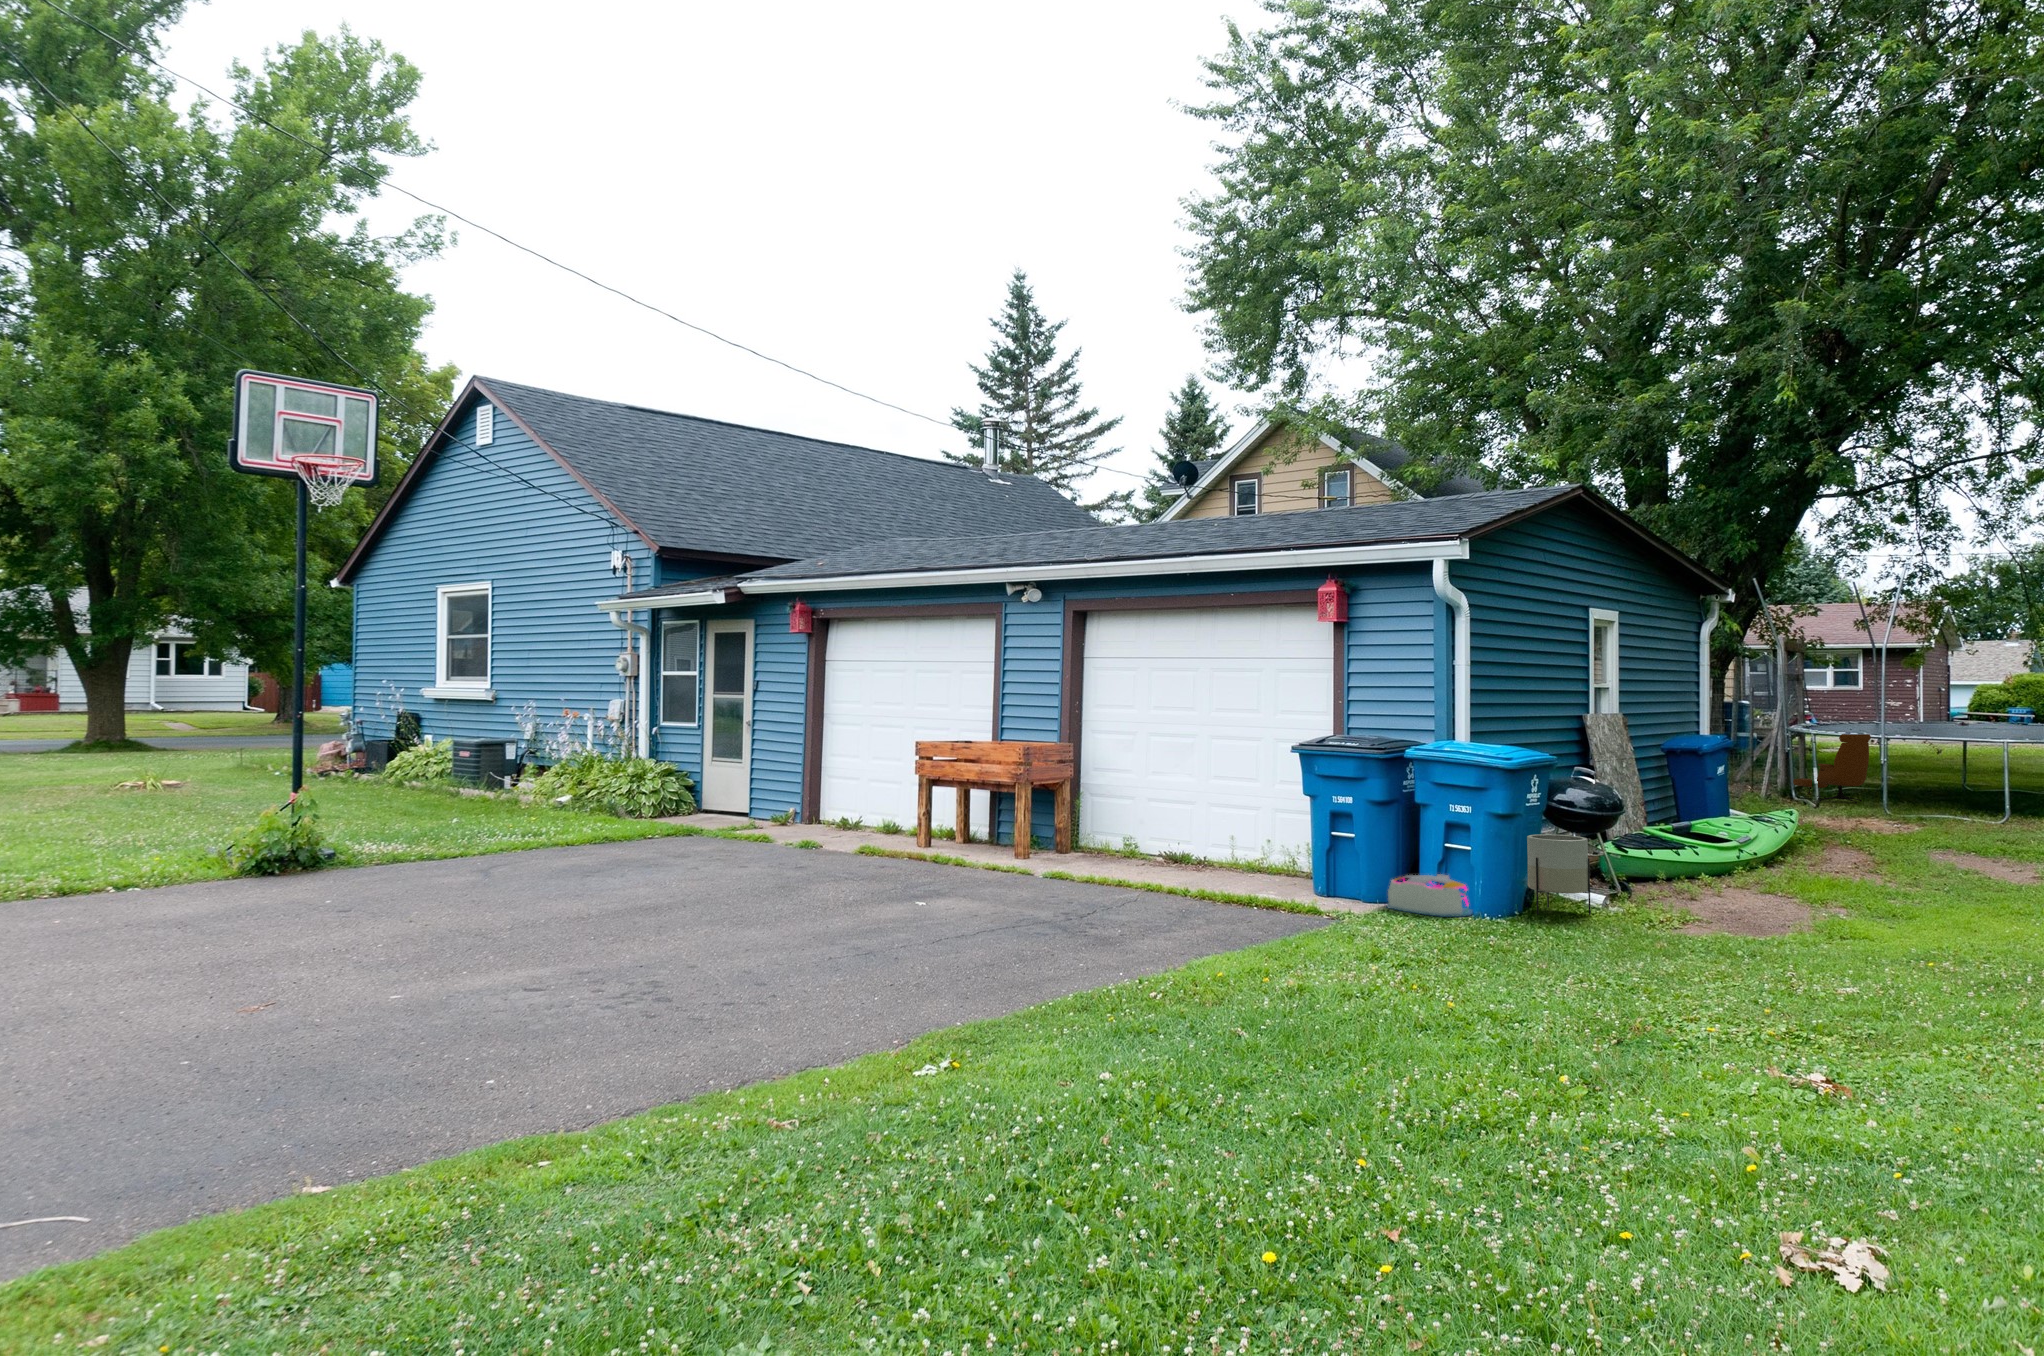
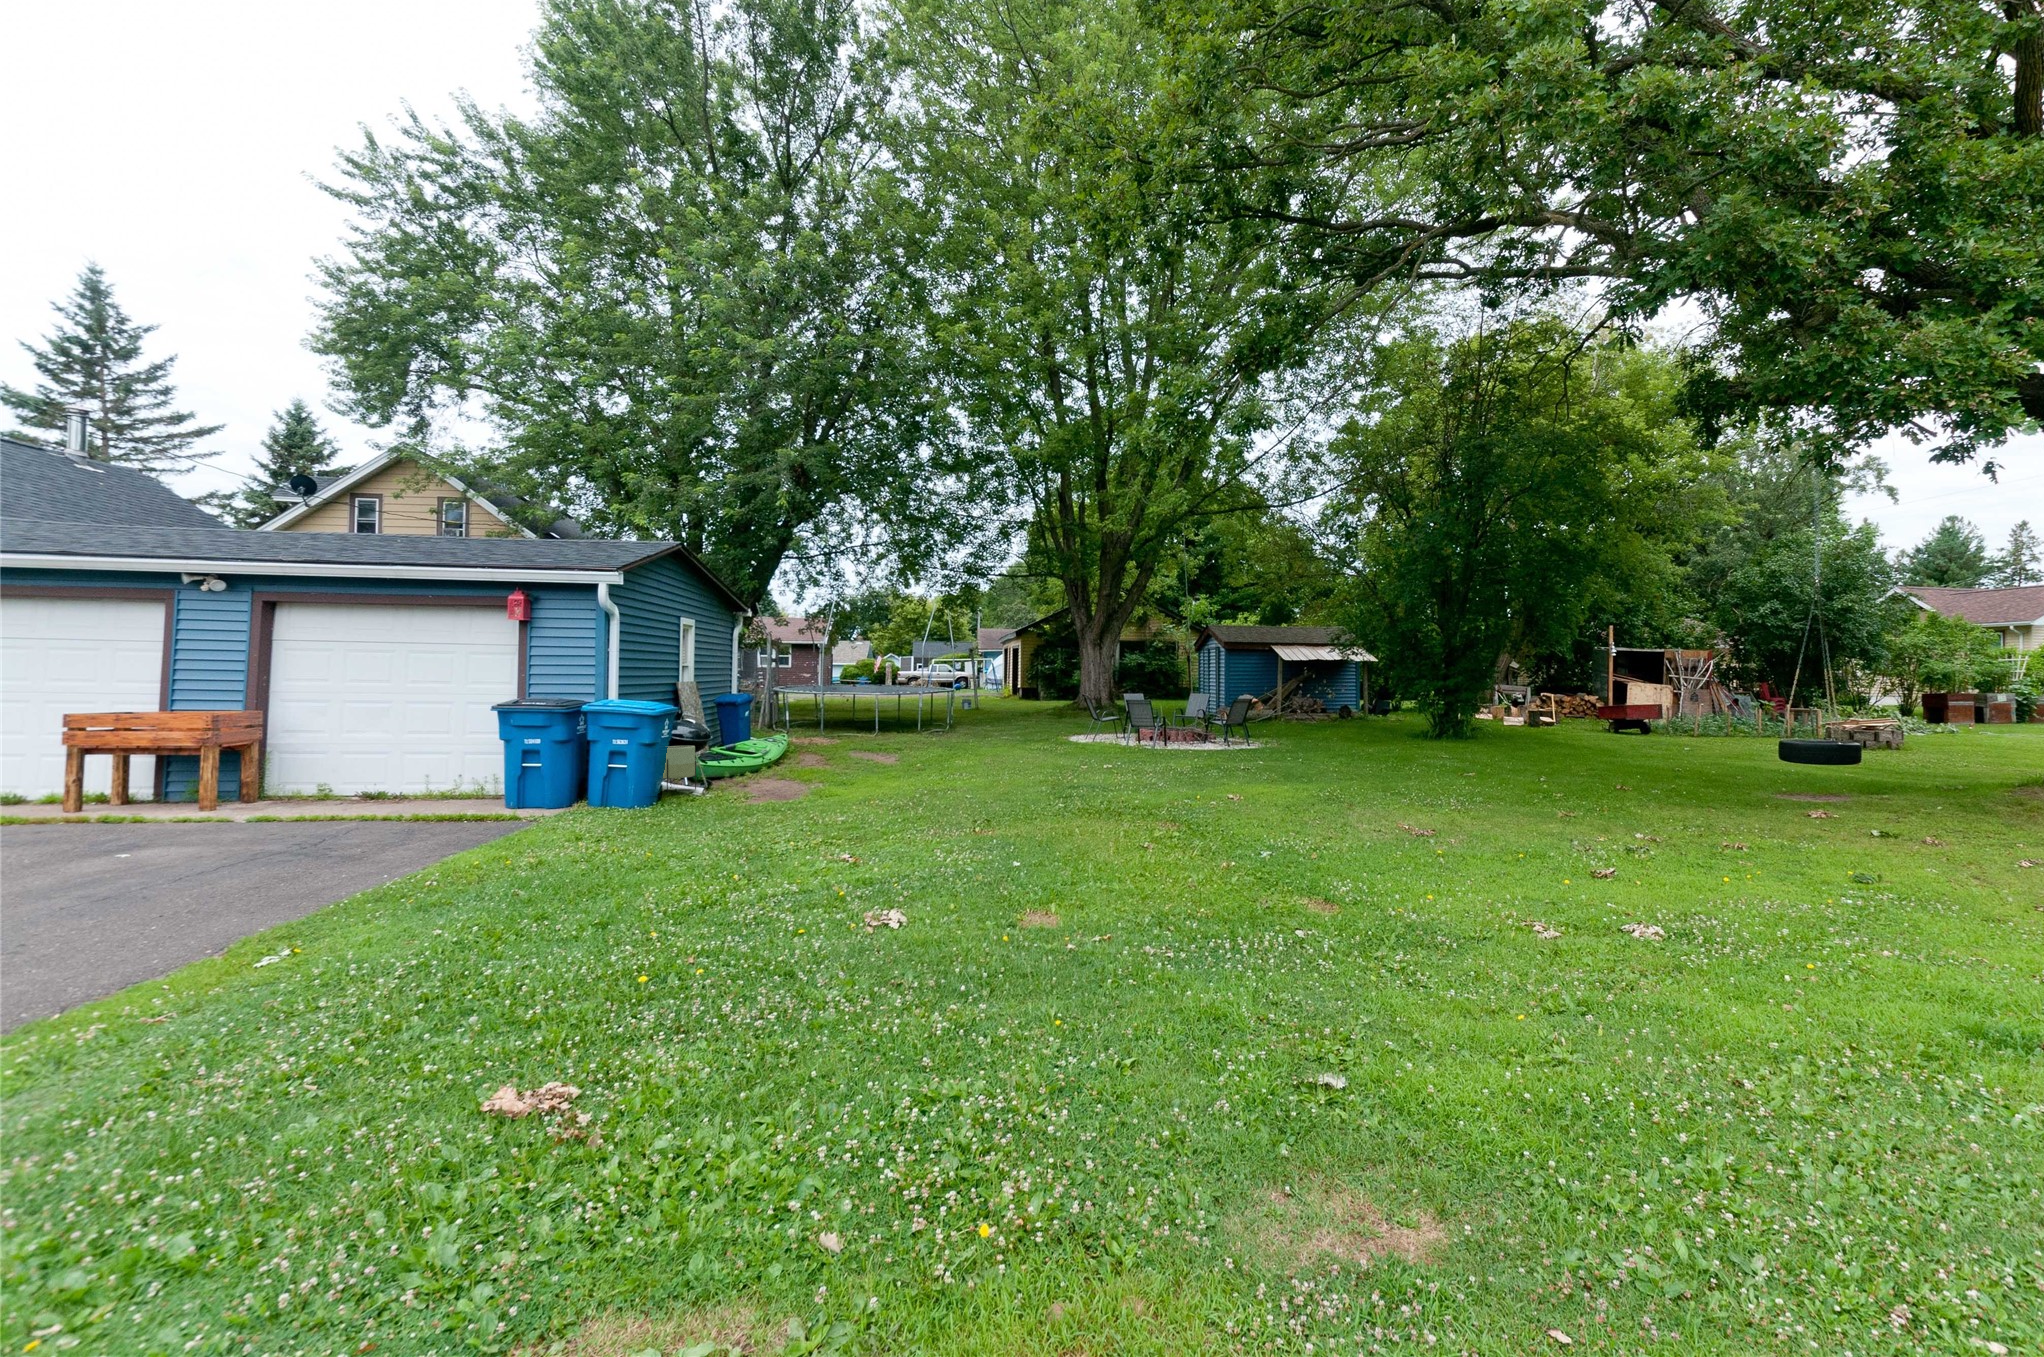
lounge chair: present [1793,734,1871,803] -> none [768,692,806,730]
storage bin: present [1387,874,1472,917] -> none [573,776,630,801]

